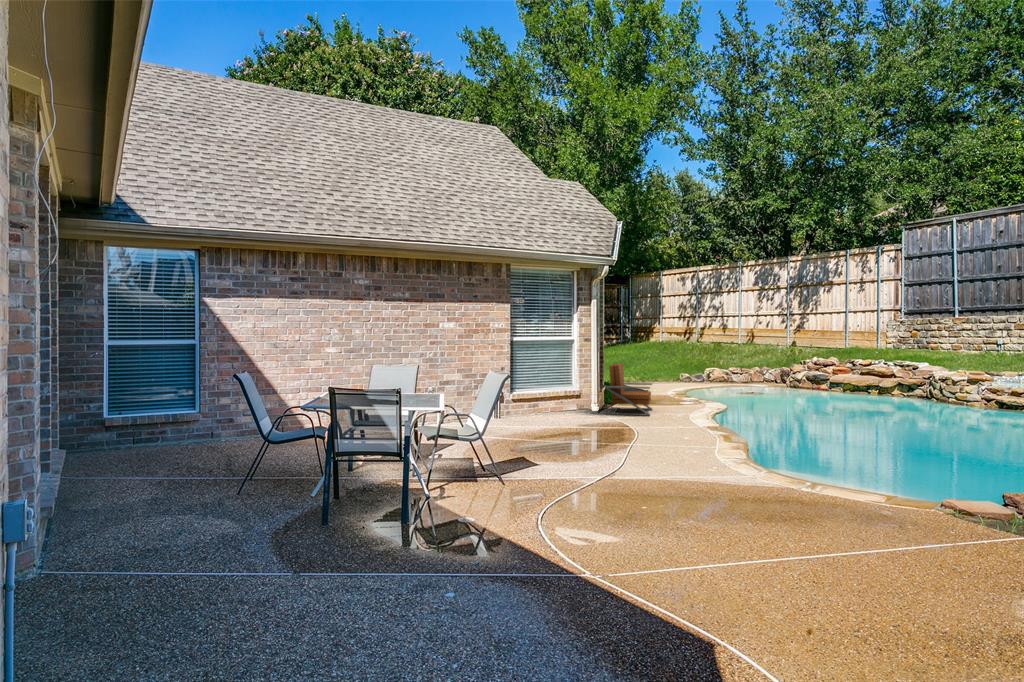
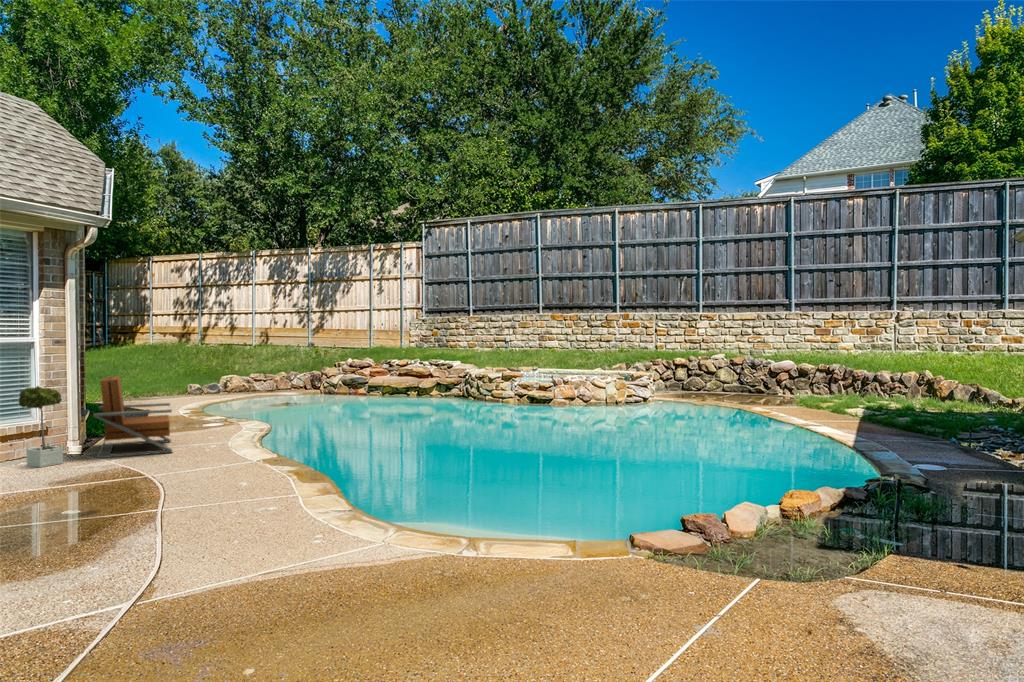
potted tree: none [566,367,588,416] -> present [19,386,63,467]

